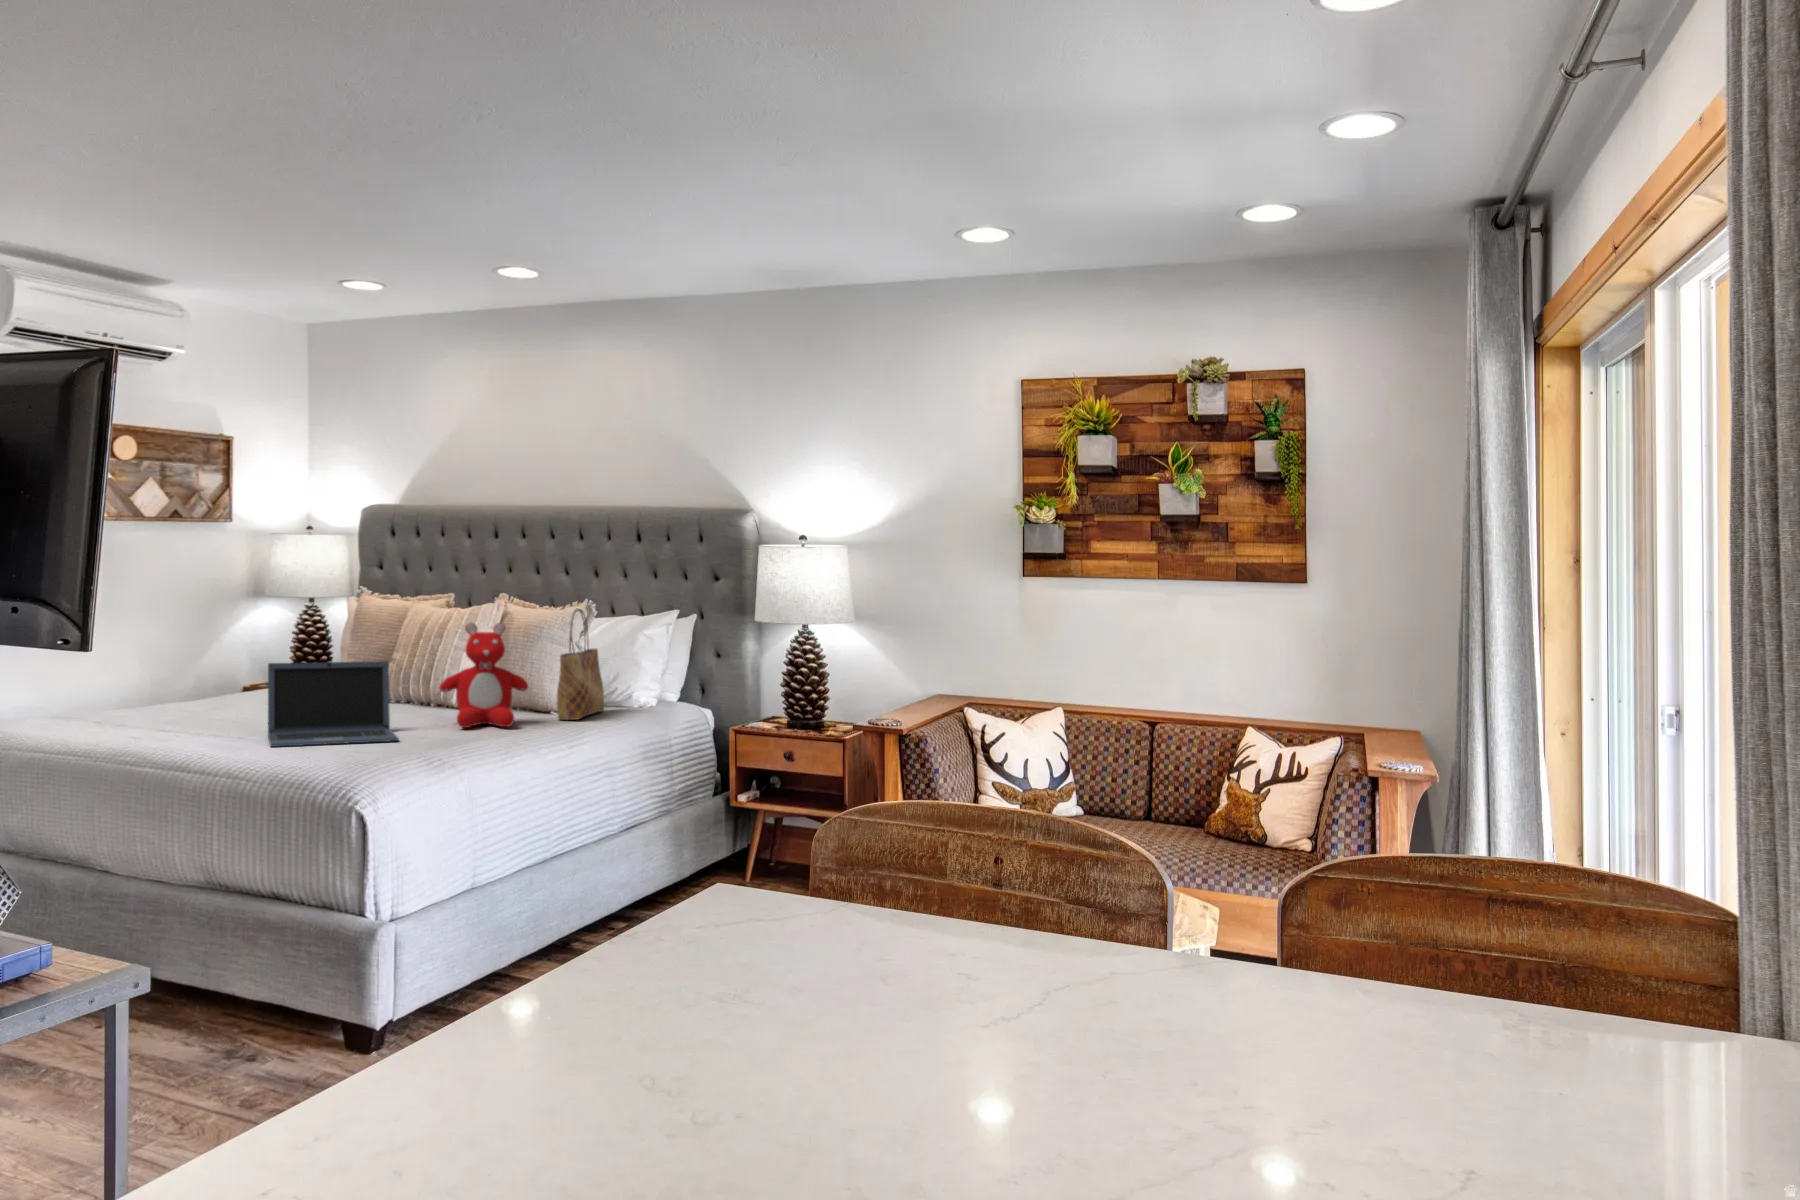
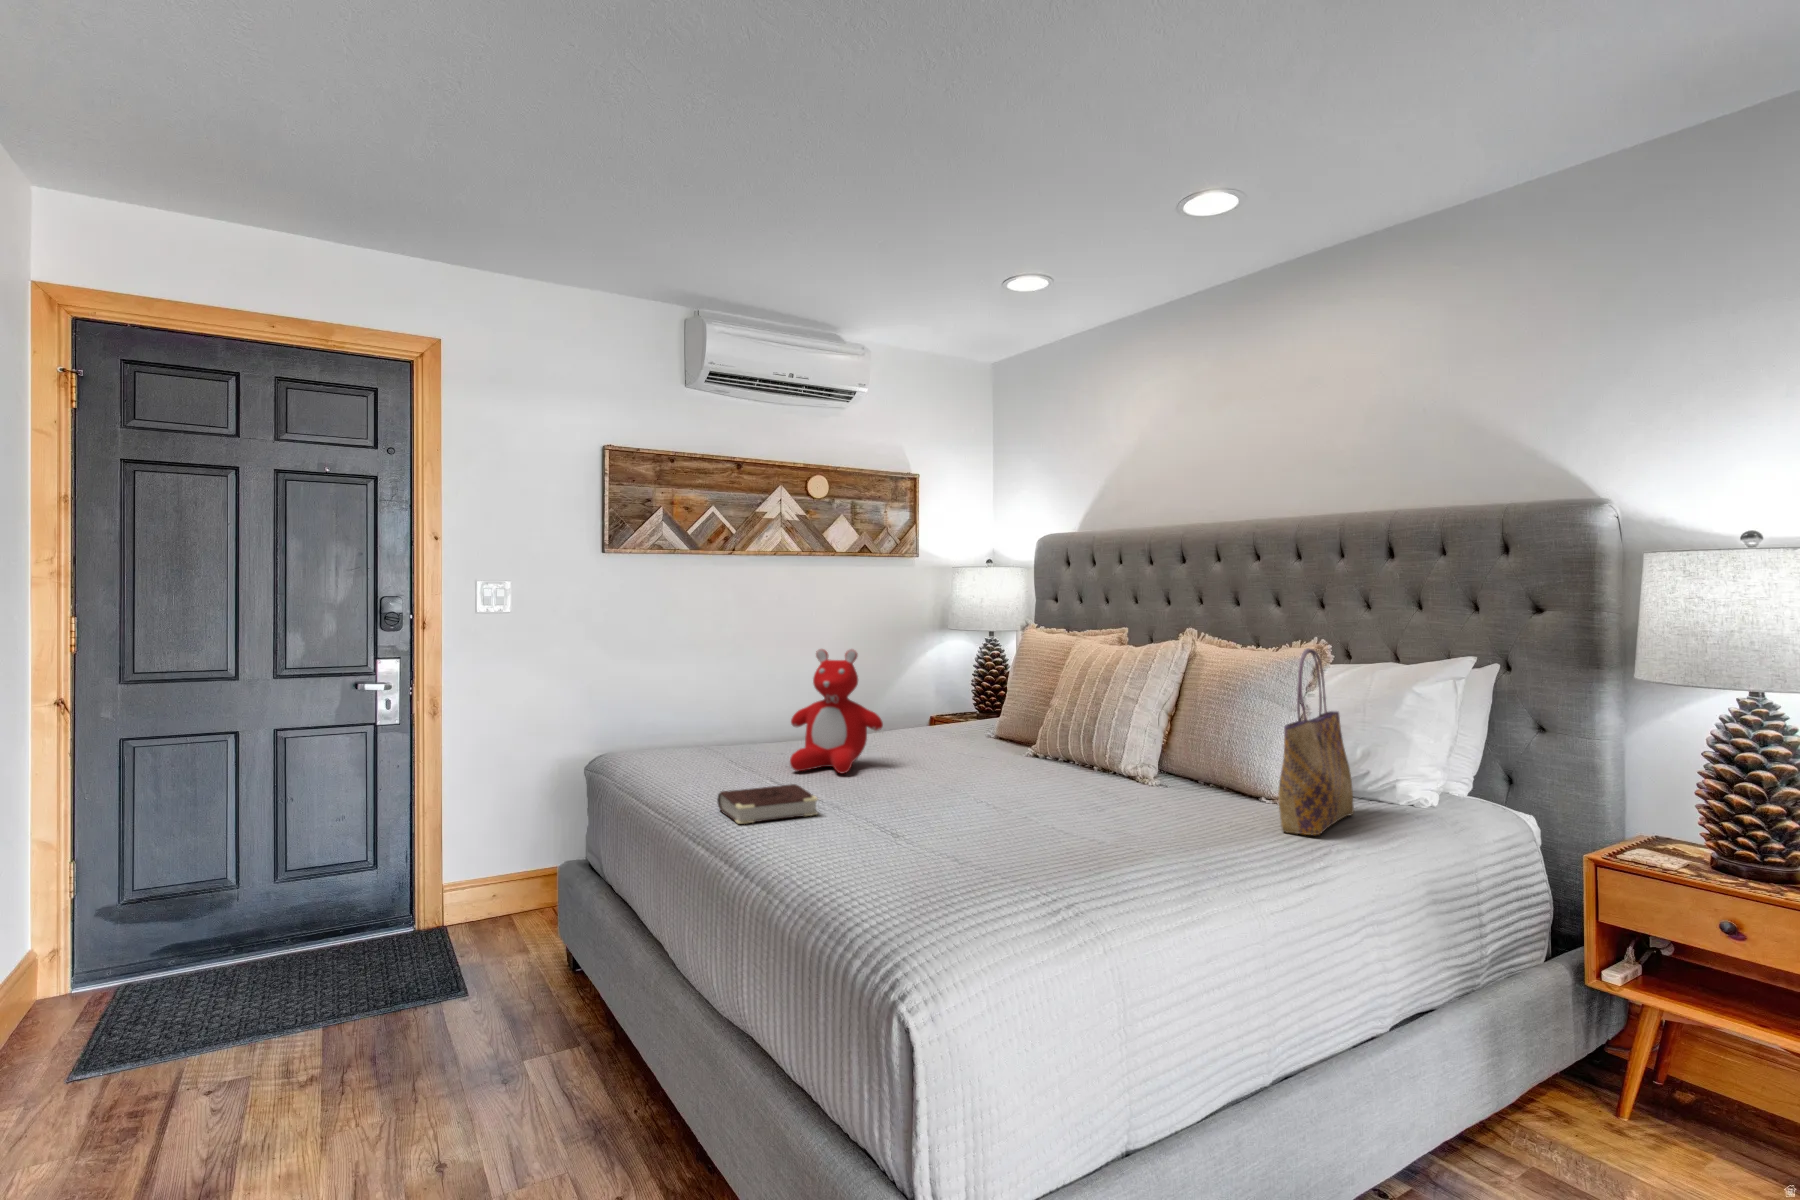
teddy bear: present [440,623,528,728] -> present [790,649,883,773]
laptop: present [268,661,399,747] -> none [837,725,1022,869]
book: none [133,714,227,739] -> present [717,784,818,824]

